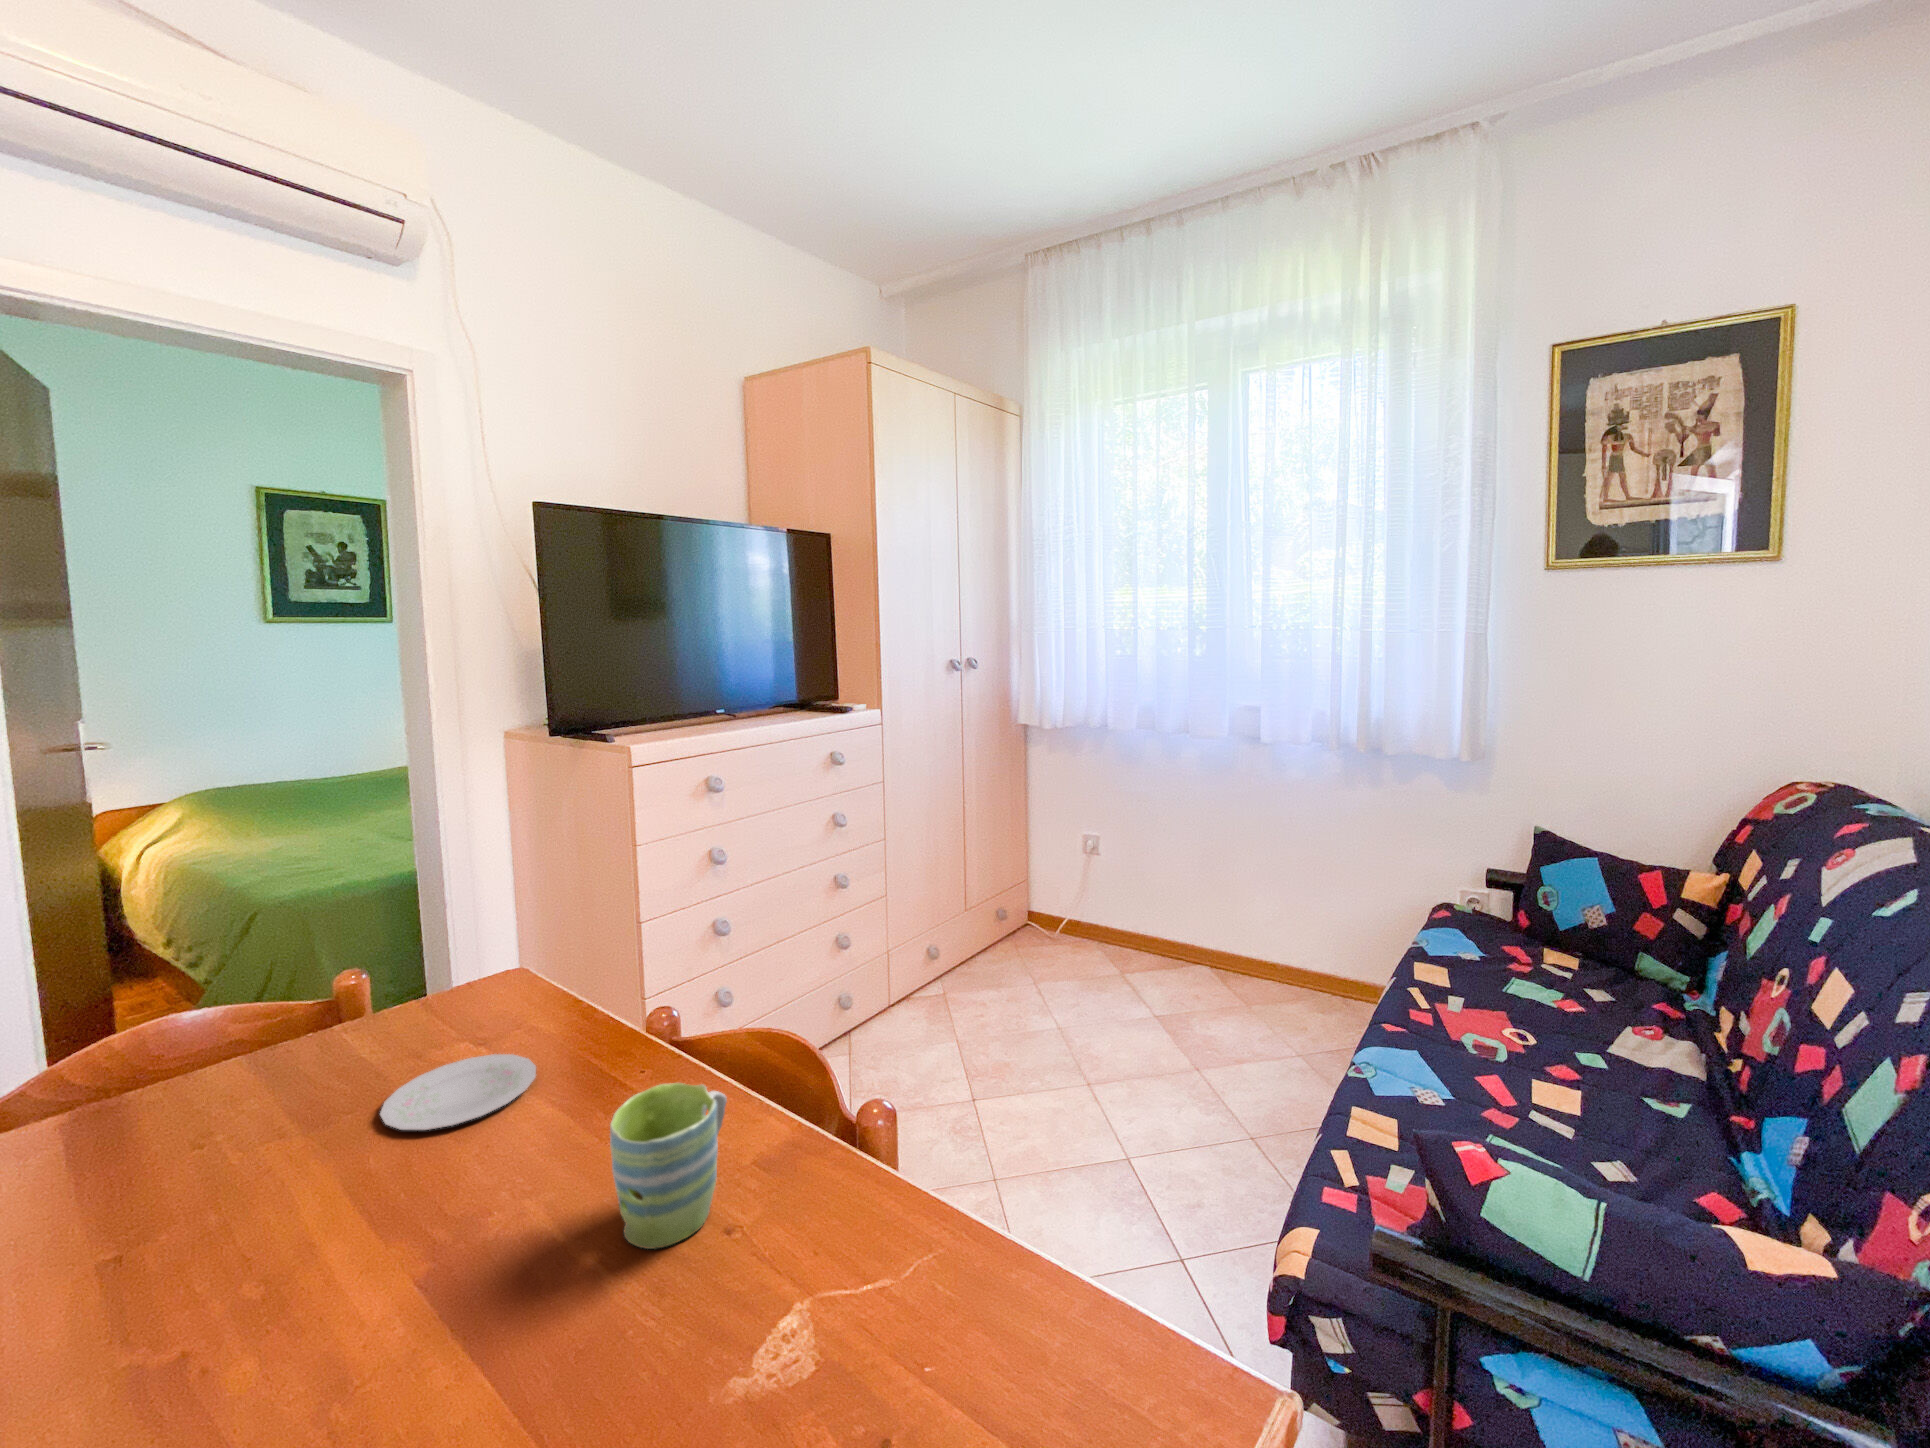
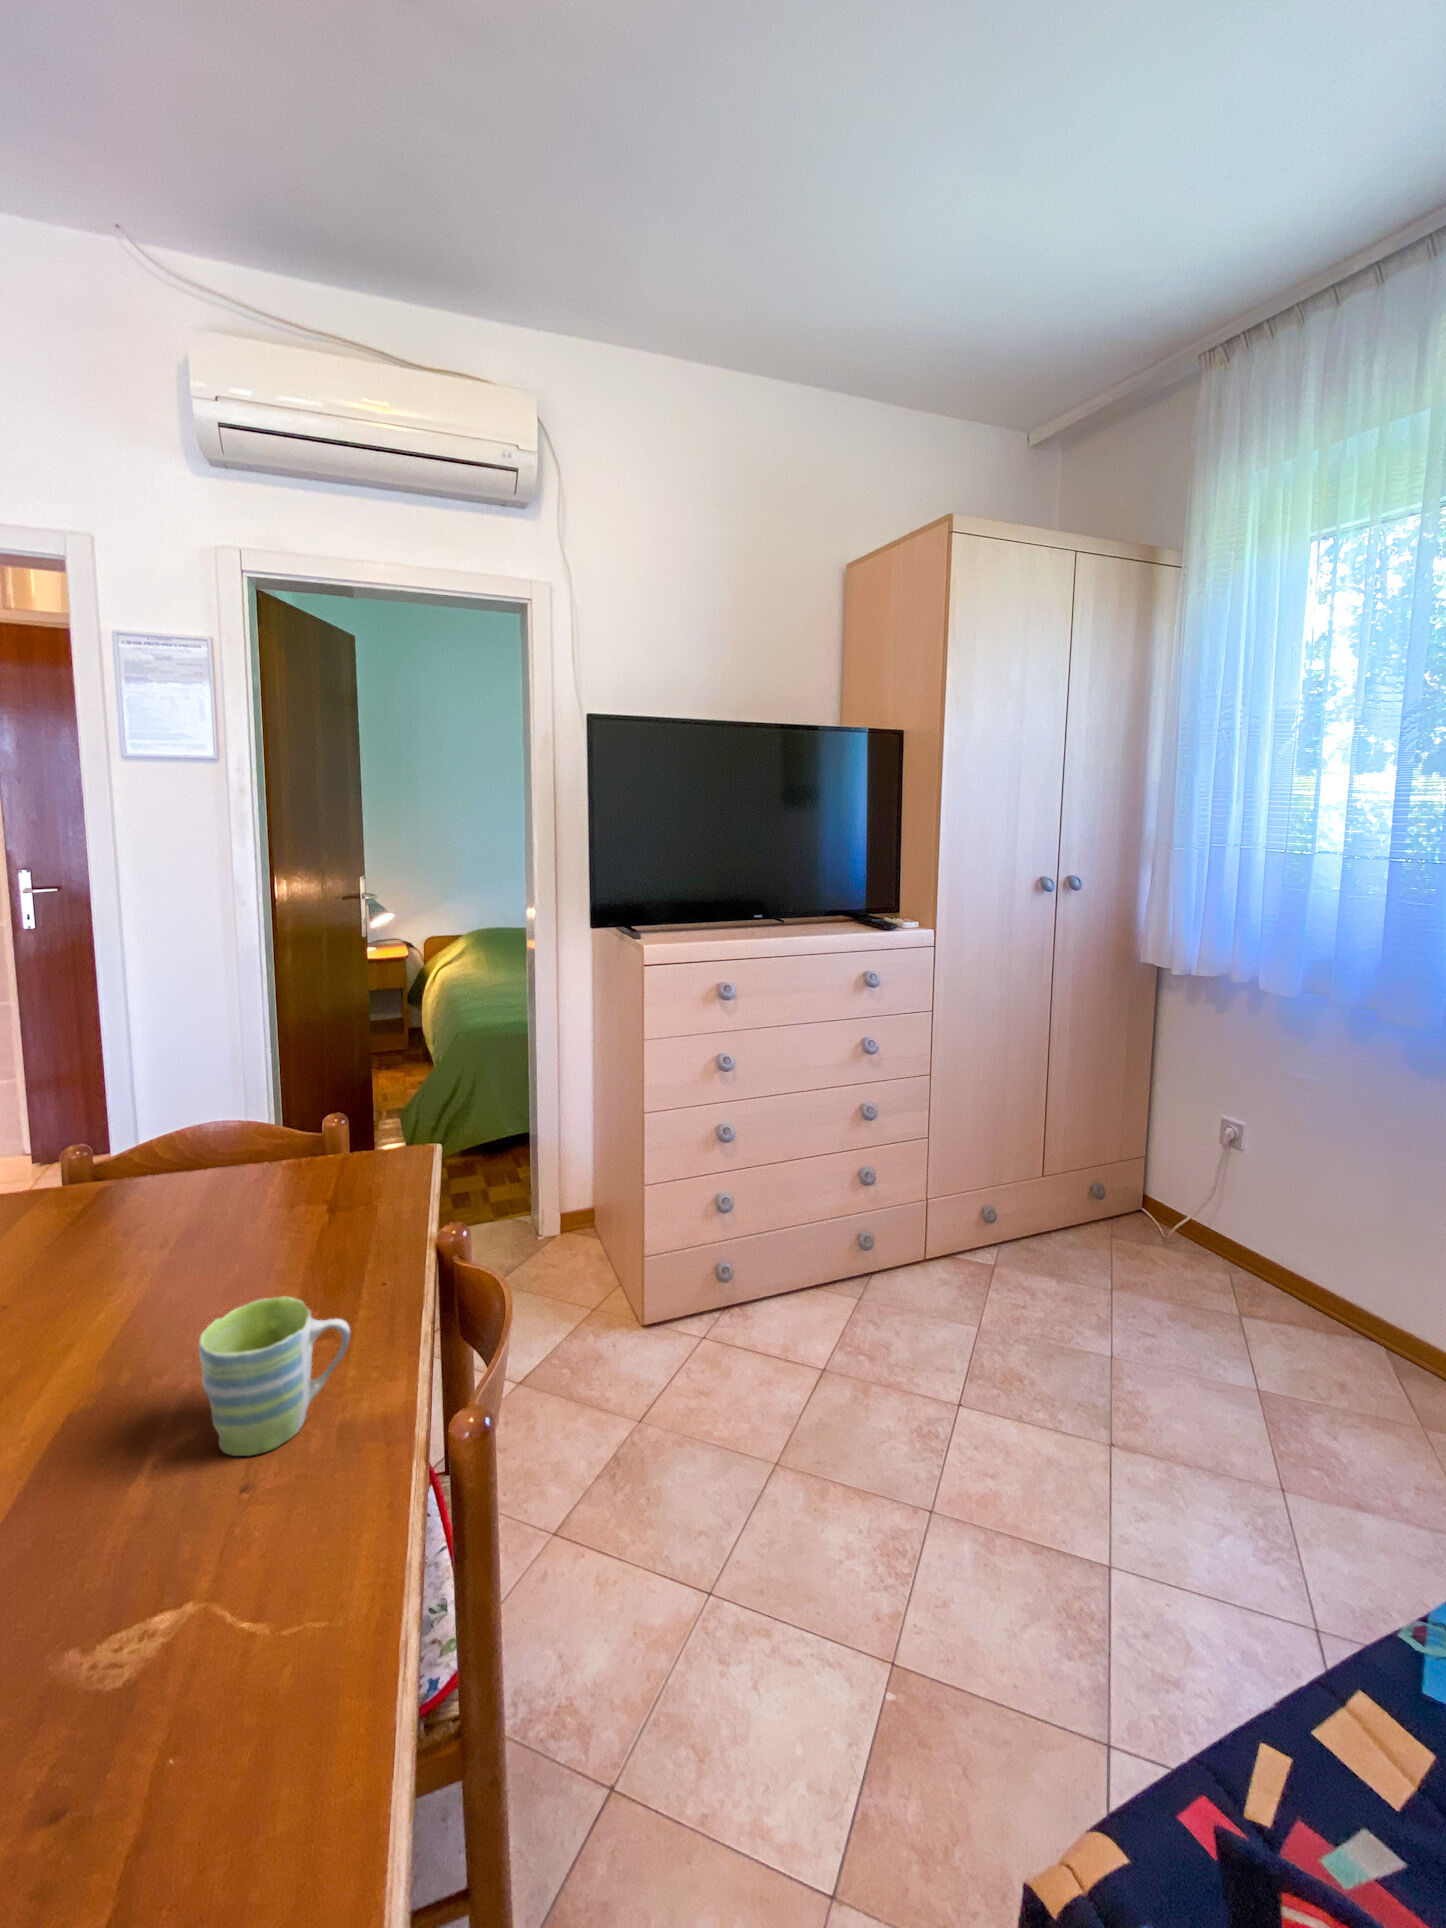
plate: present [380,1054,536,1130] -> none [224,1030,352,1267]

